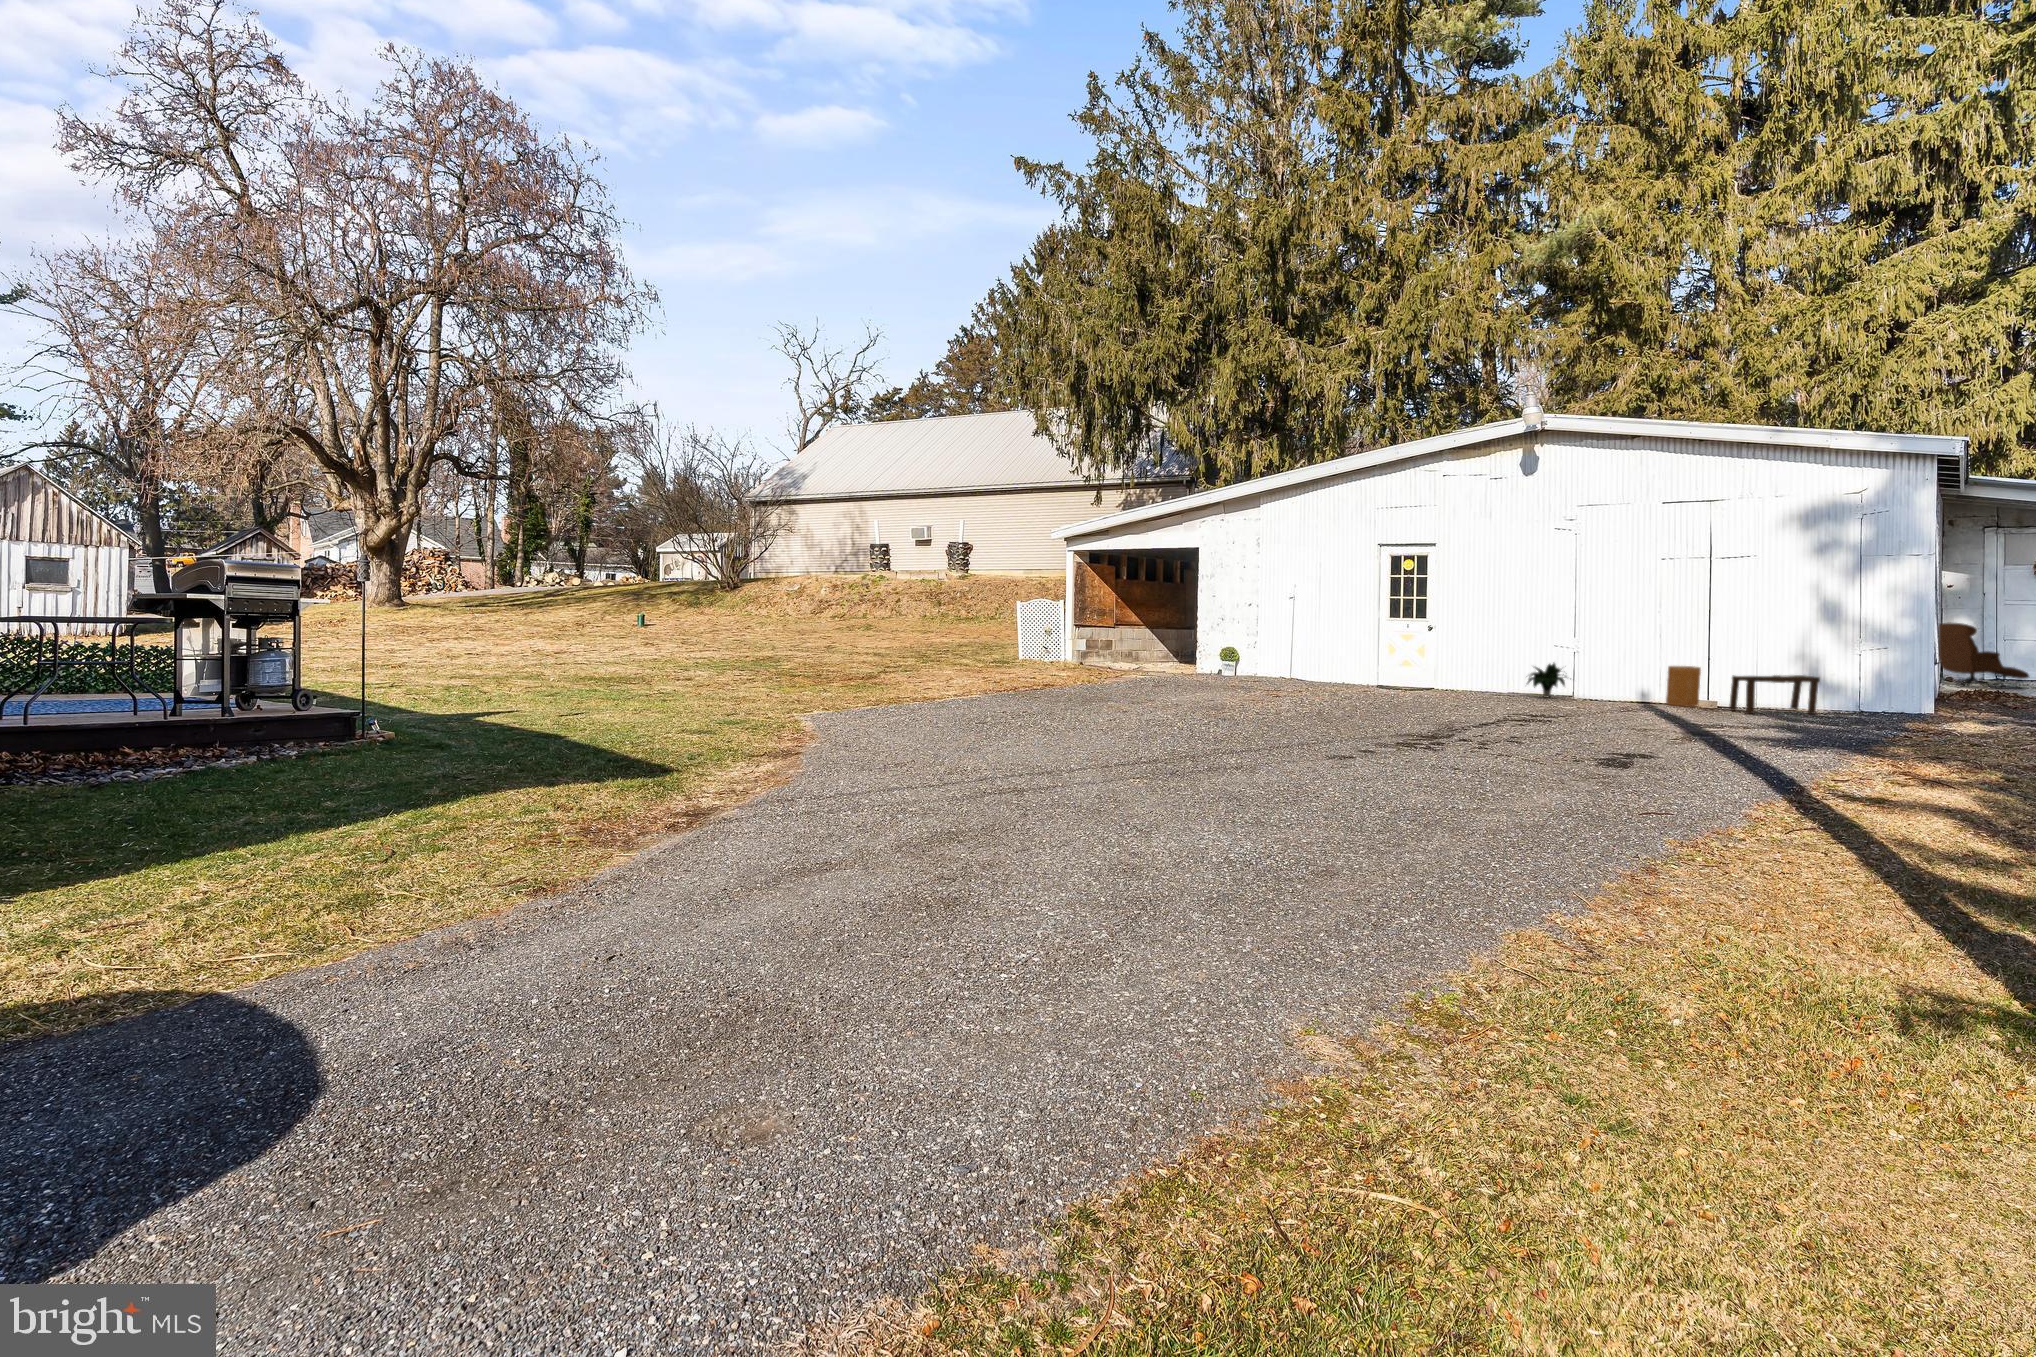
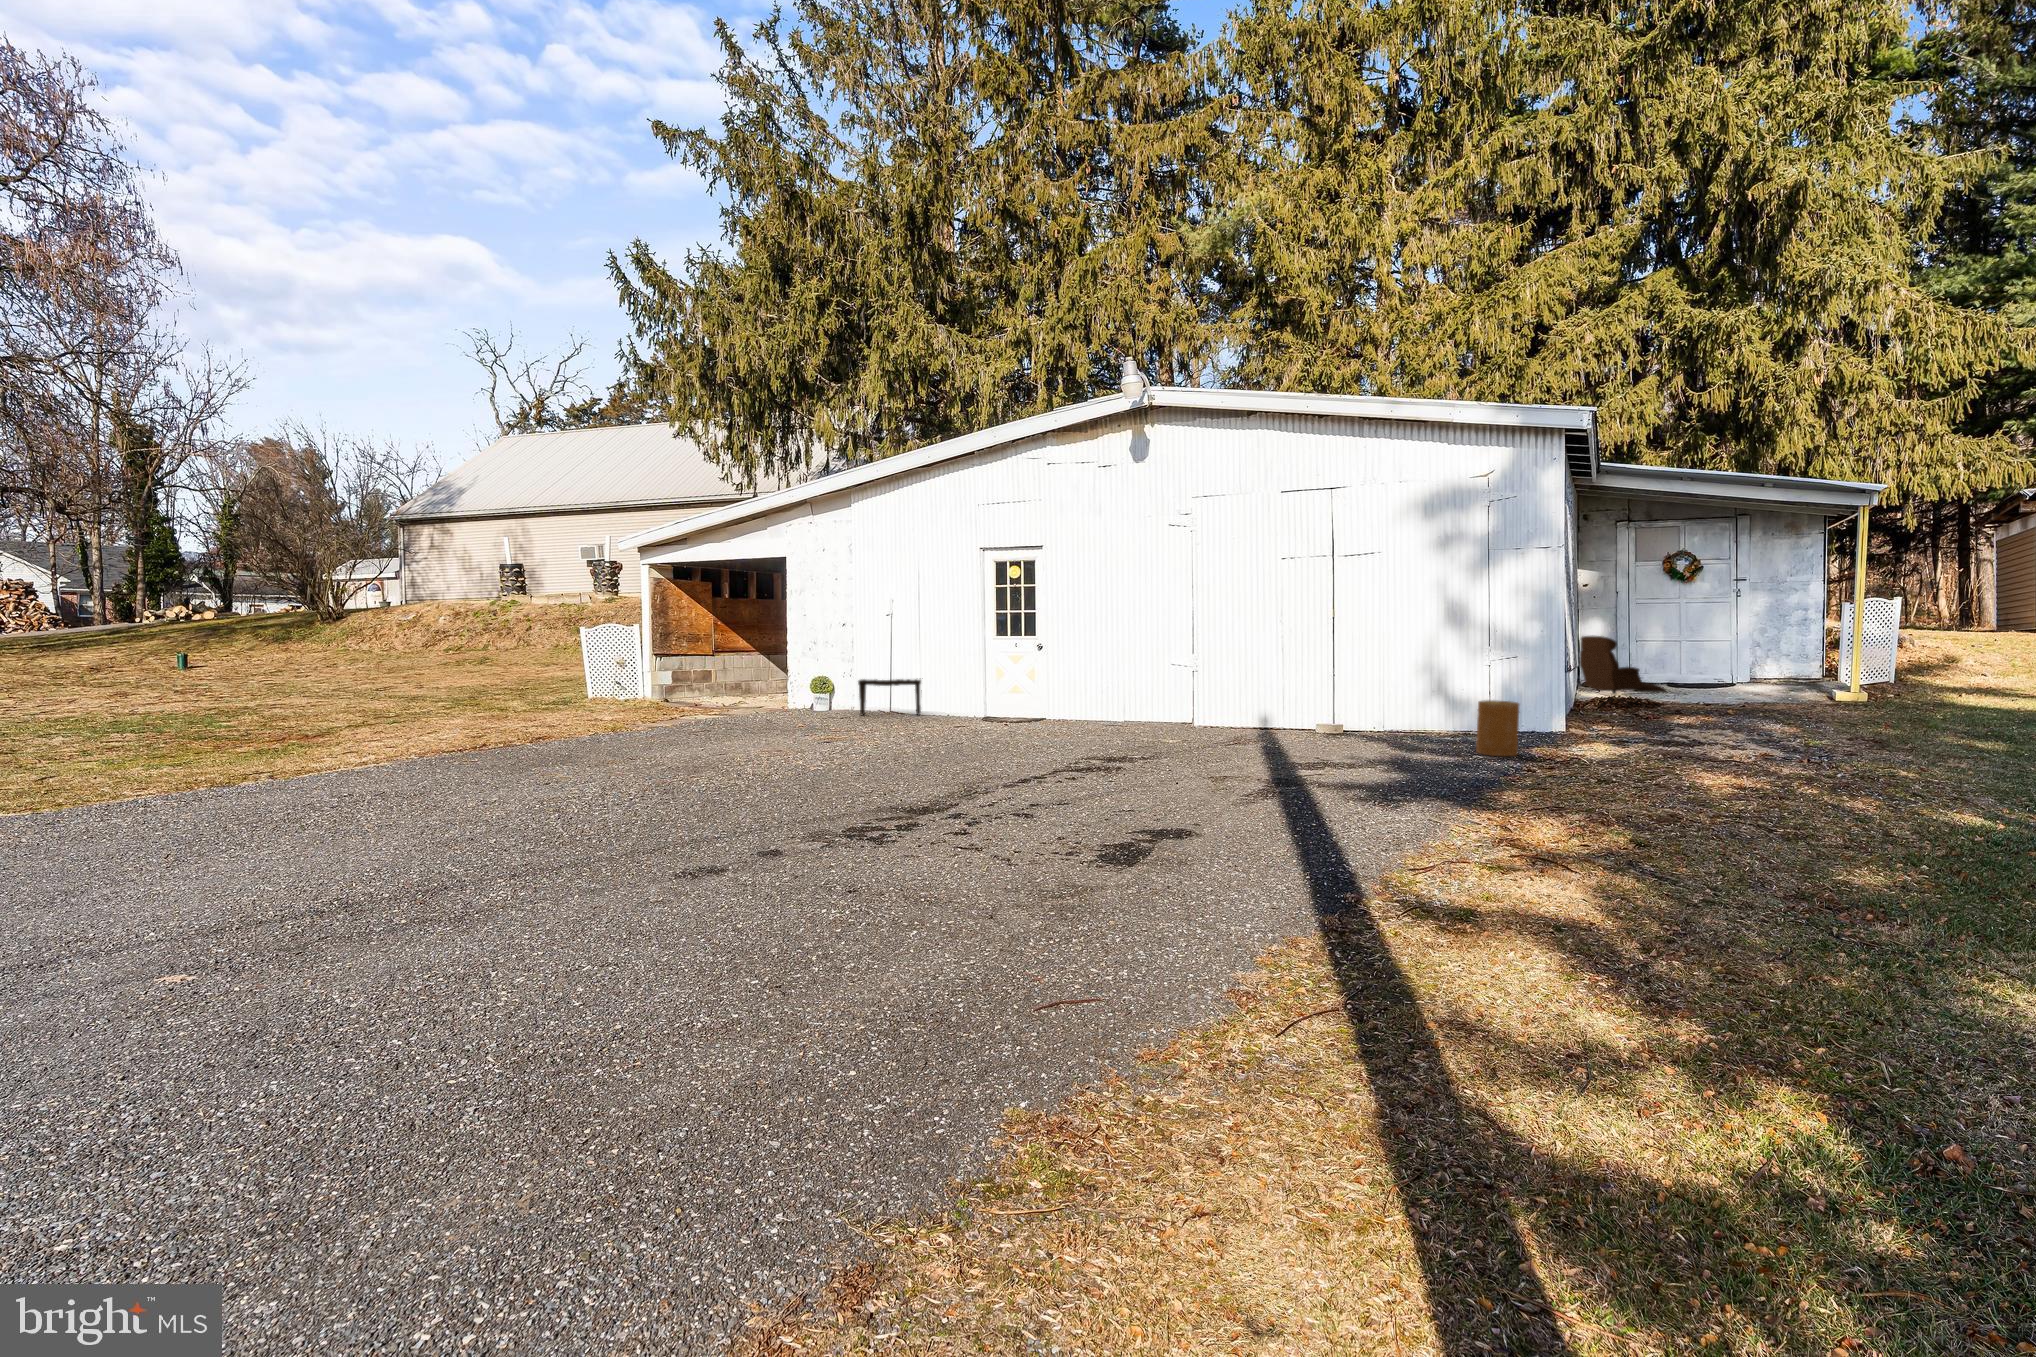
potted plant: present [1527,663,1566,697] -> none [1133,688,1191,733]
basket: present [1666,666,1701,707] -> present [1476,700,1519,756]
bench: present [1729,675,1820,714] -> present [858,679,921,715]

